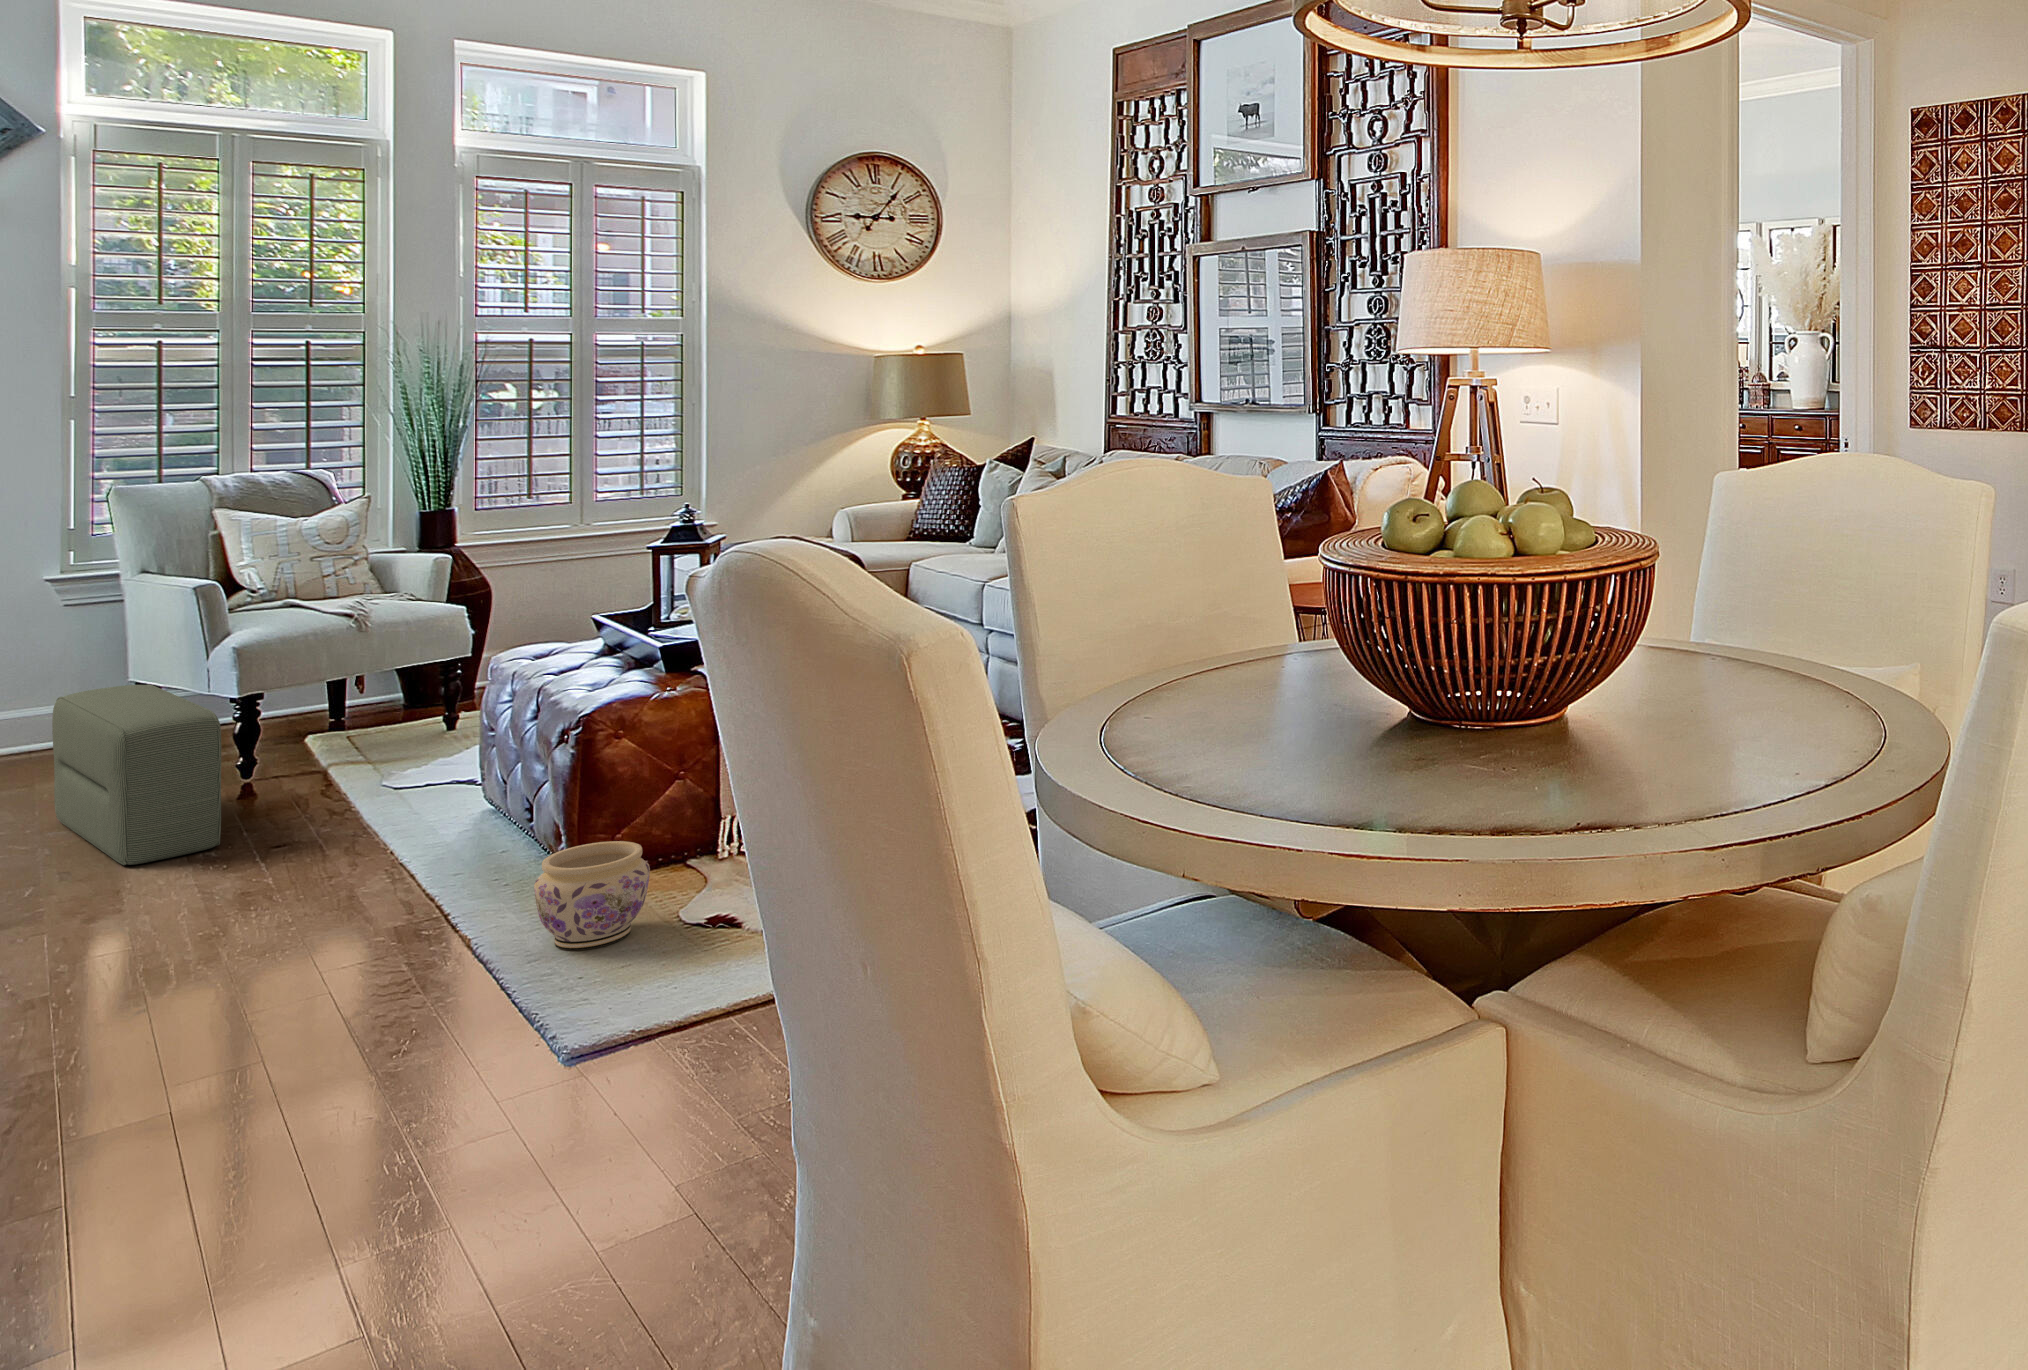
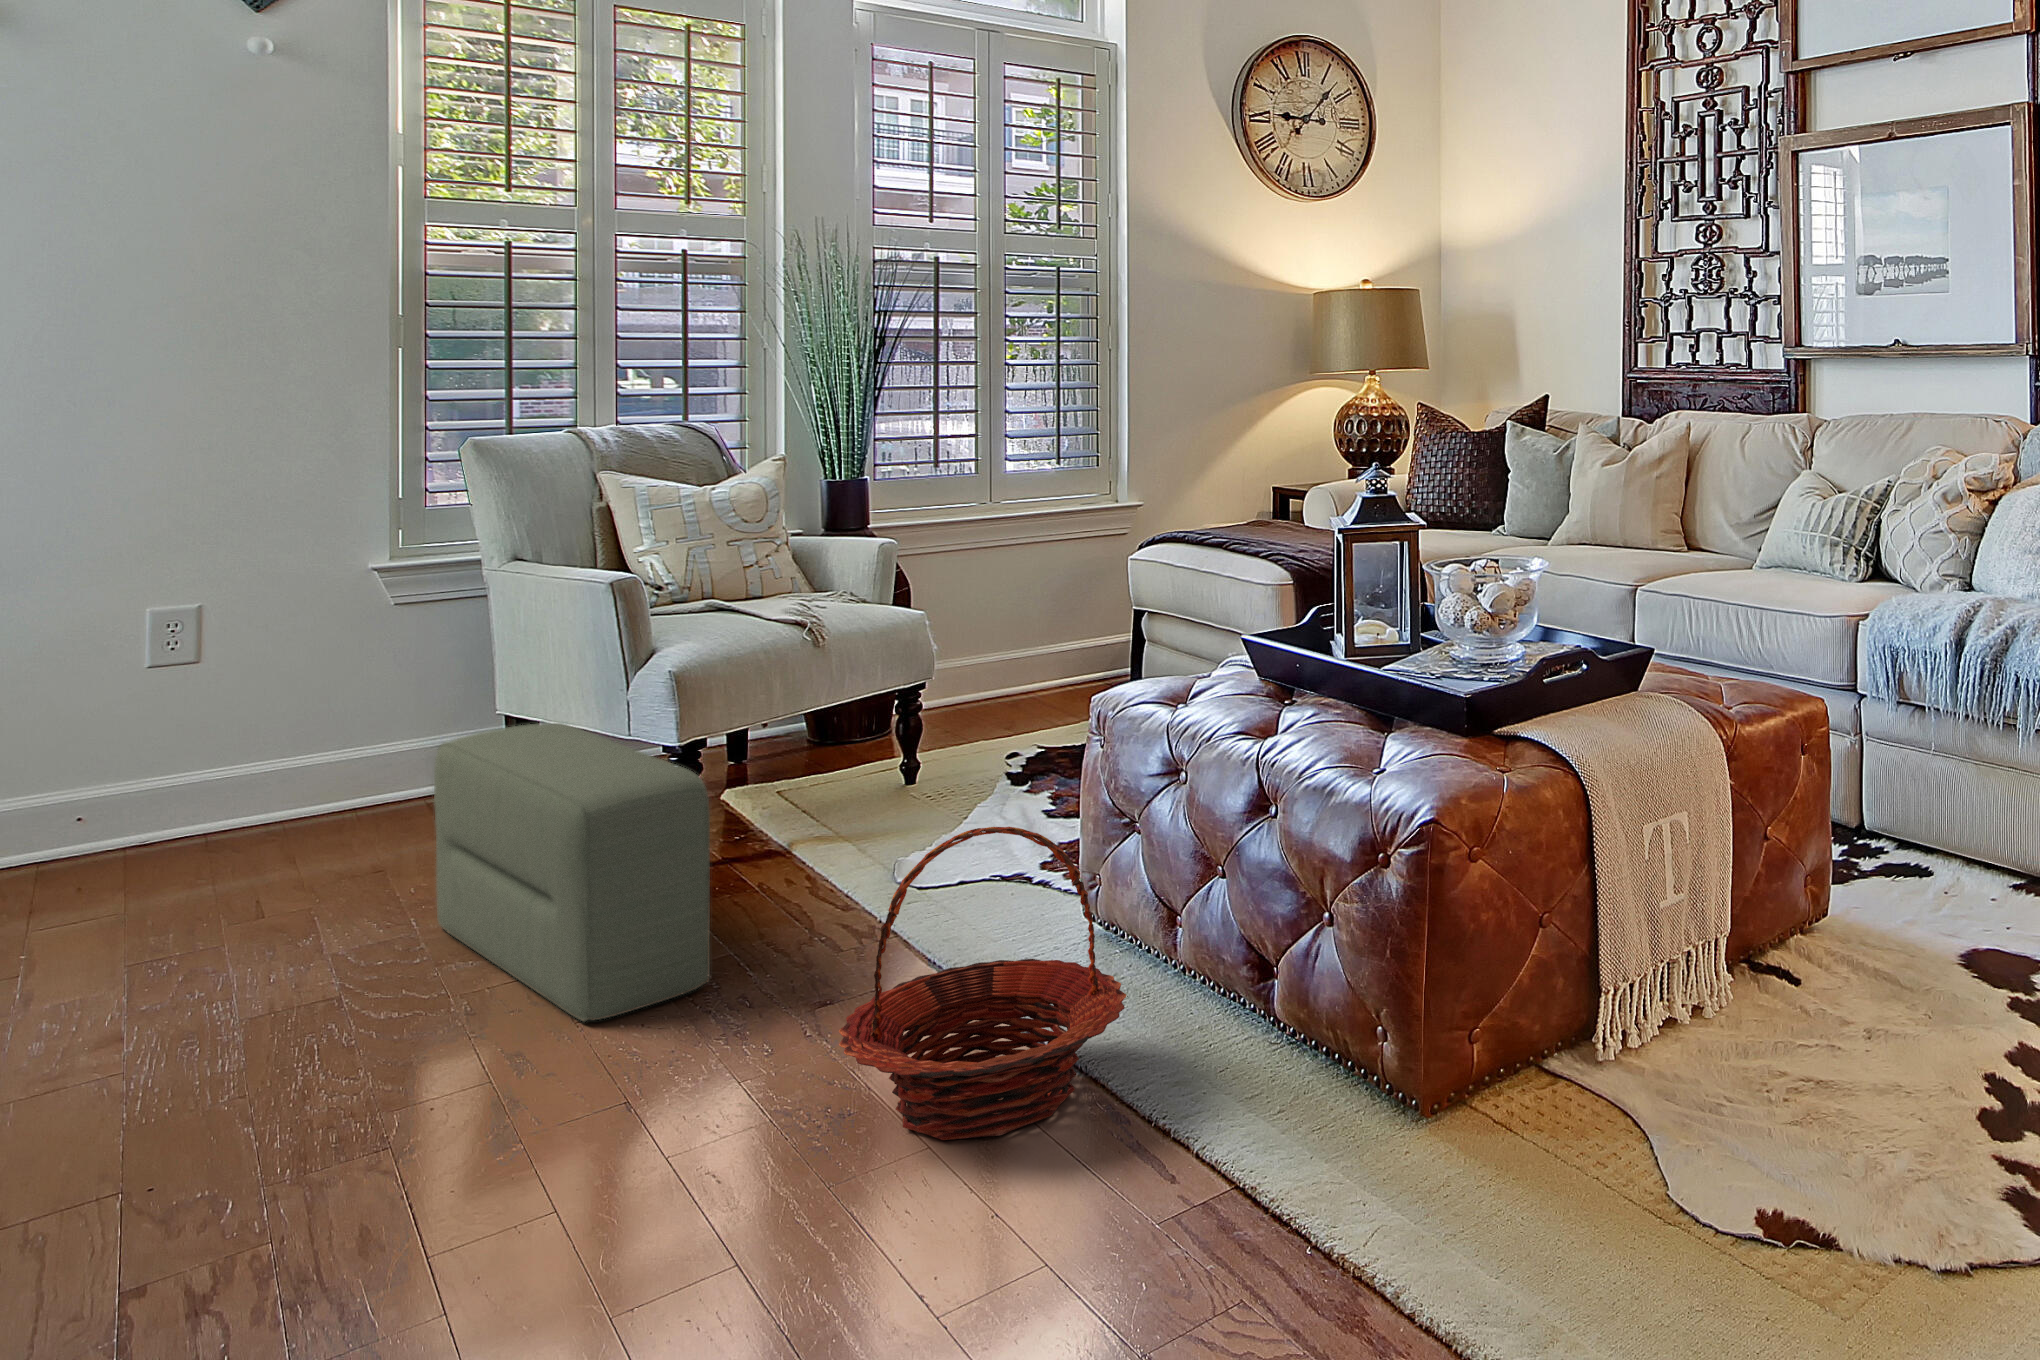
basket: none [245,735,448,913] -> present [839,827,1127,1140]
planter: present [534,841,650,950] -> none [1407,1032,1588,1252]

